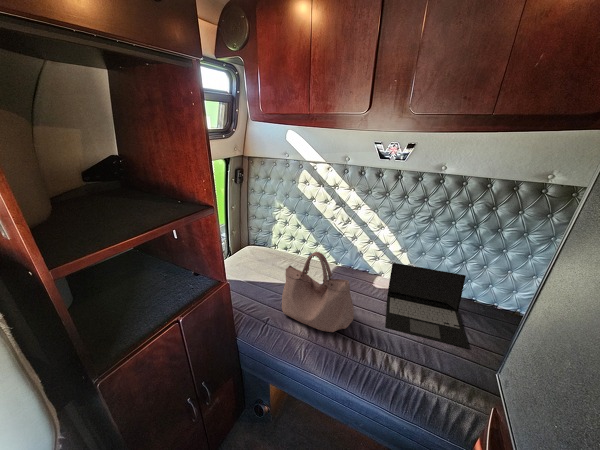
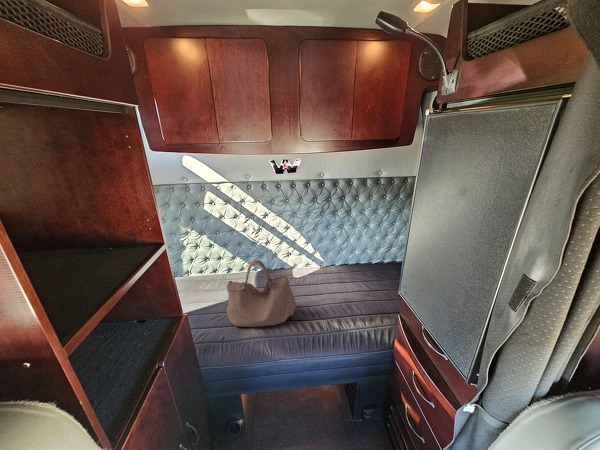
laptop: present [385,263,469,349] -> none [305,247,370,303]

